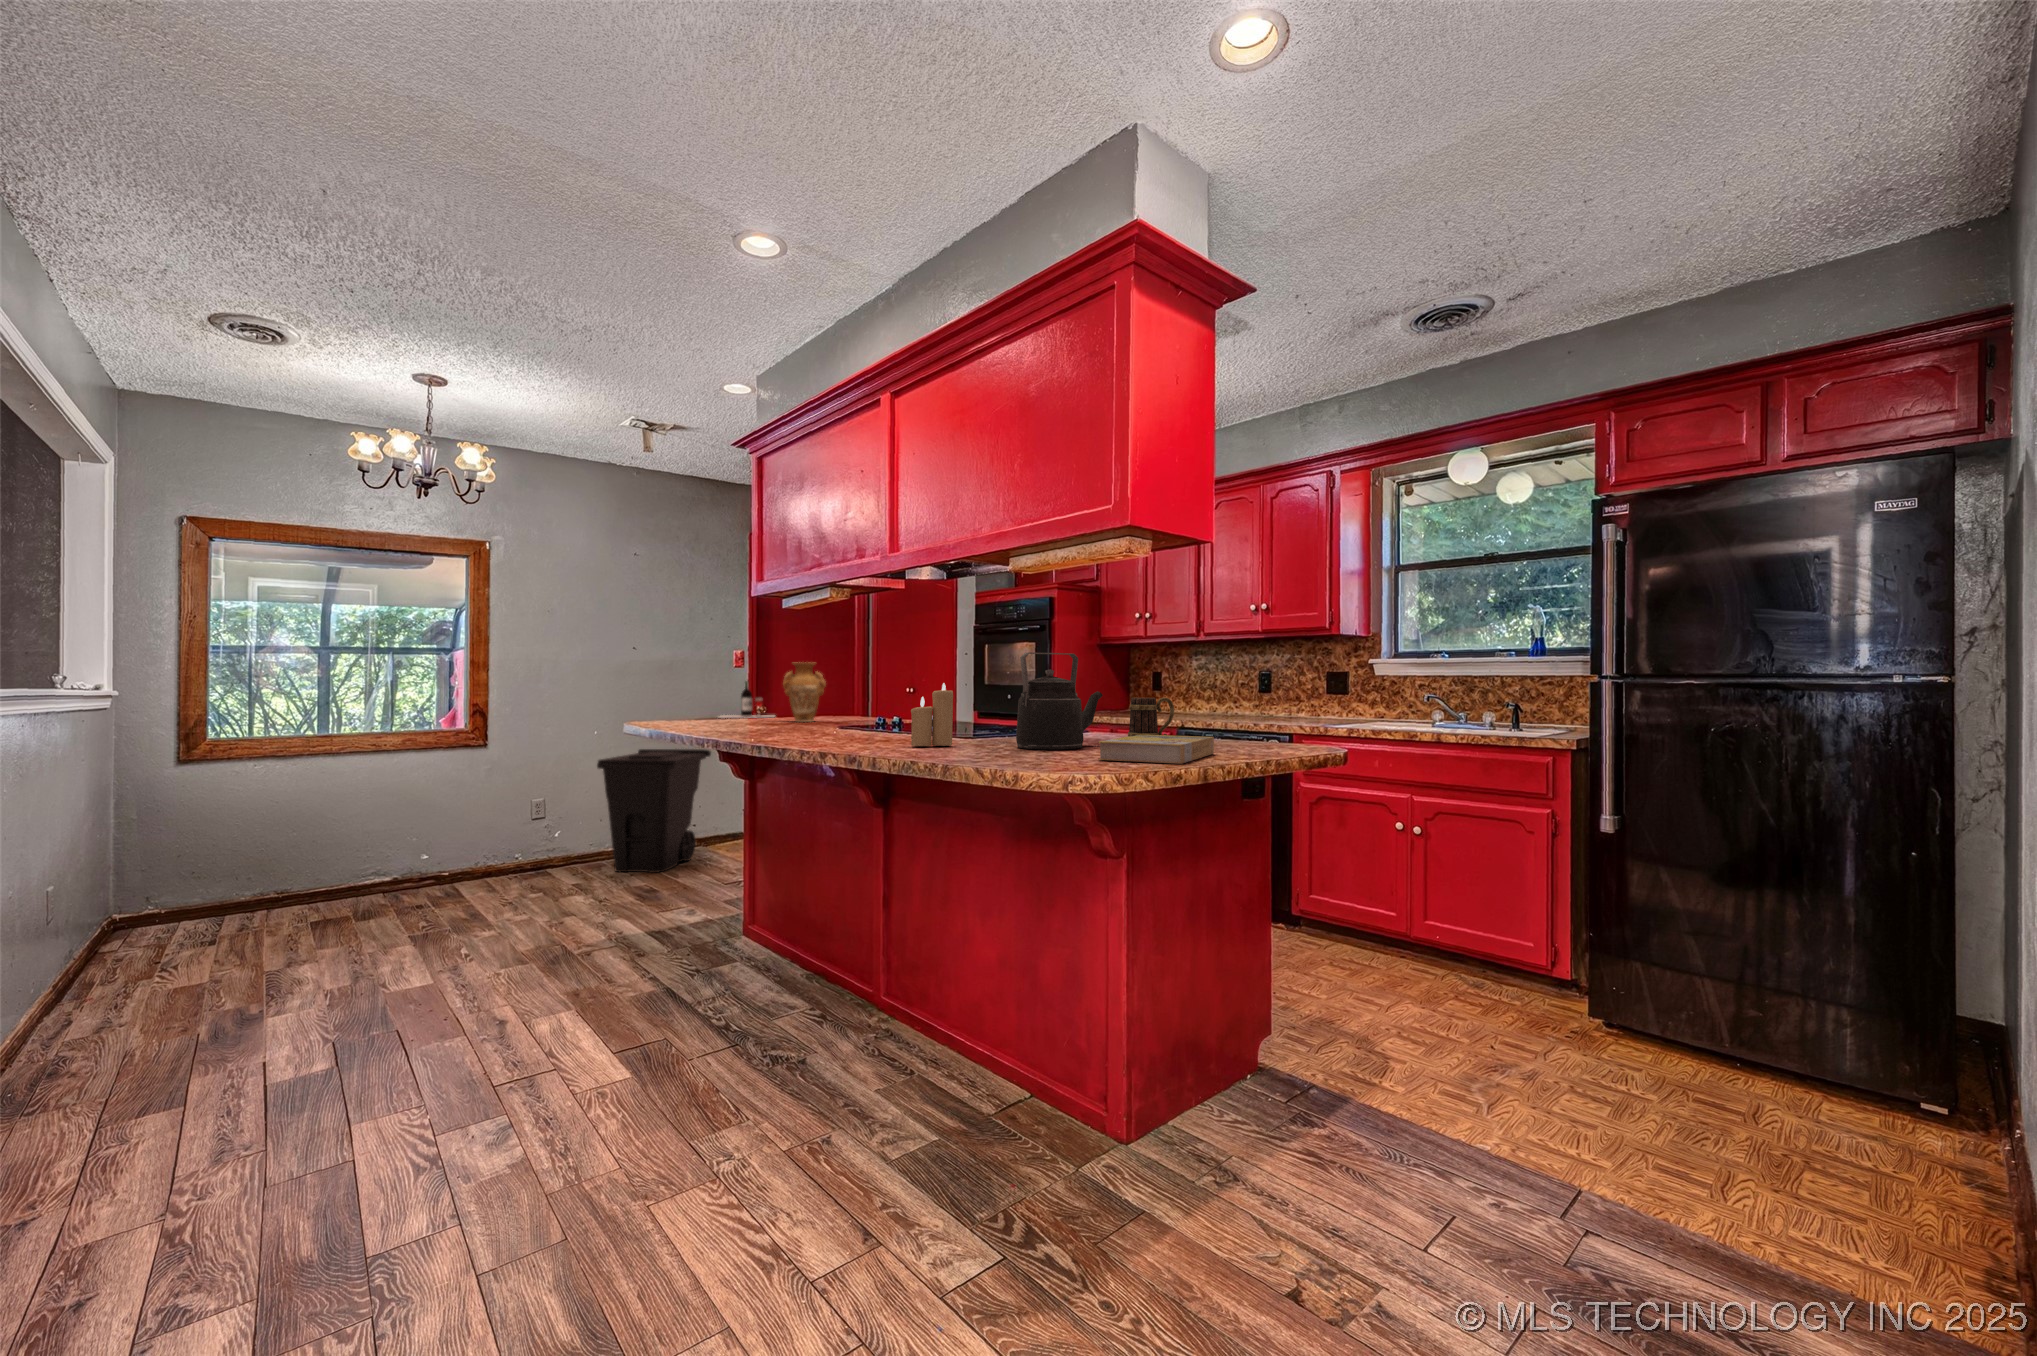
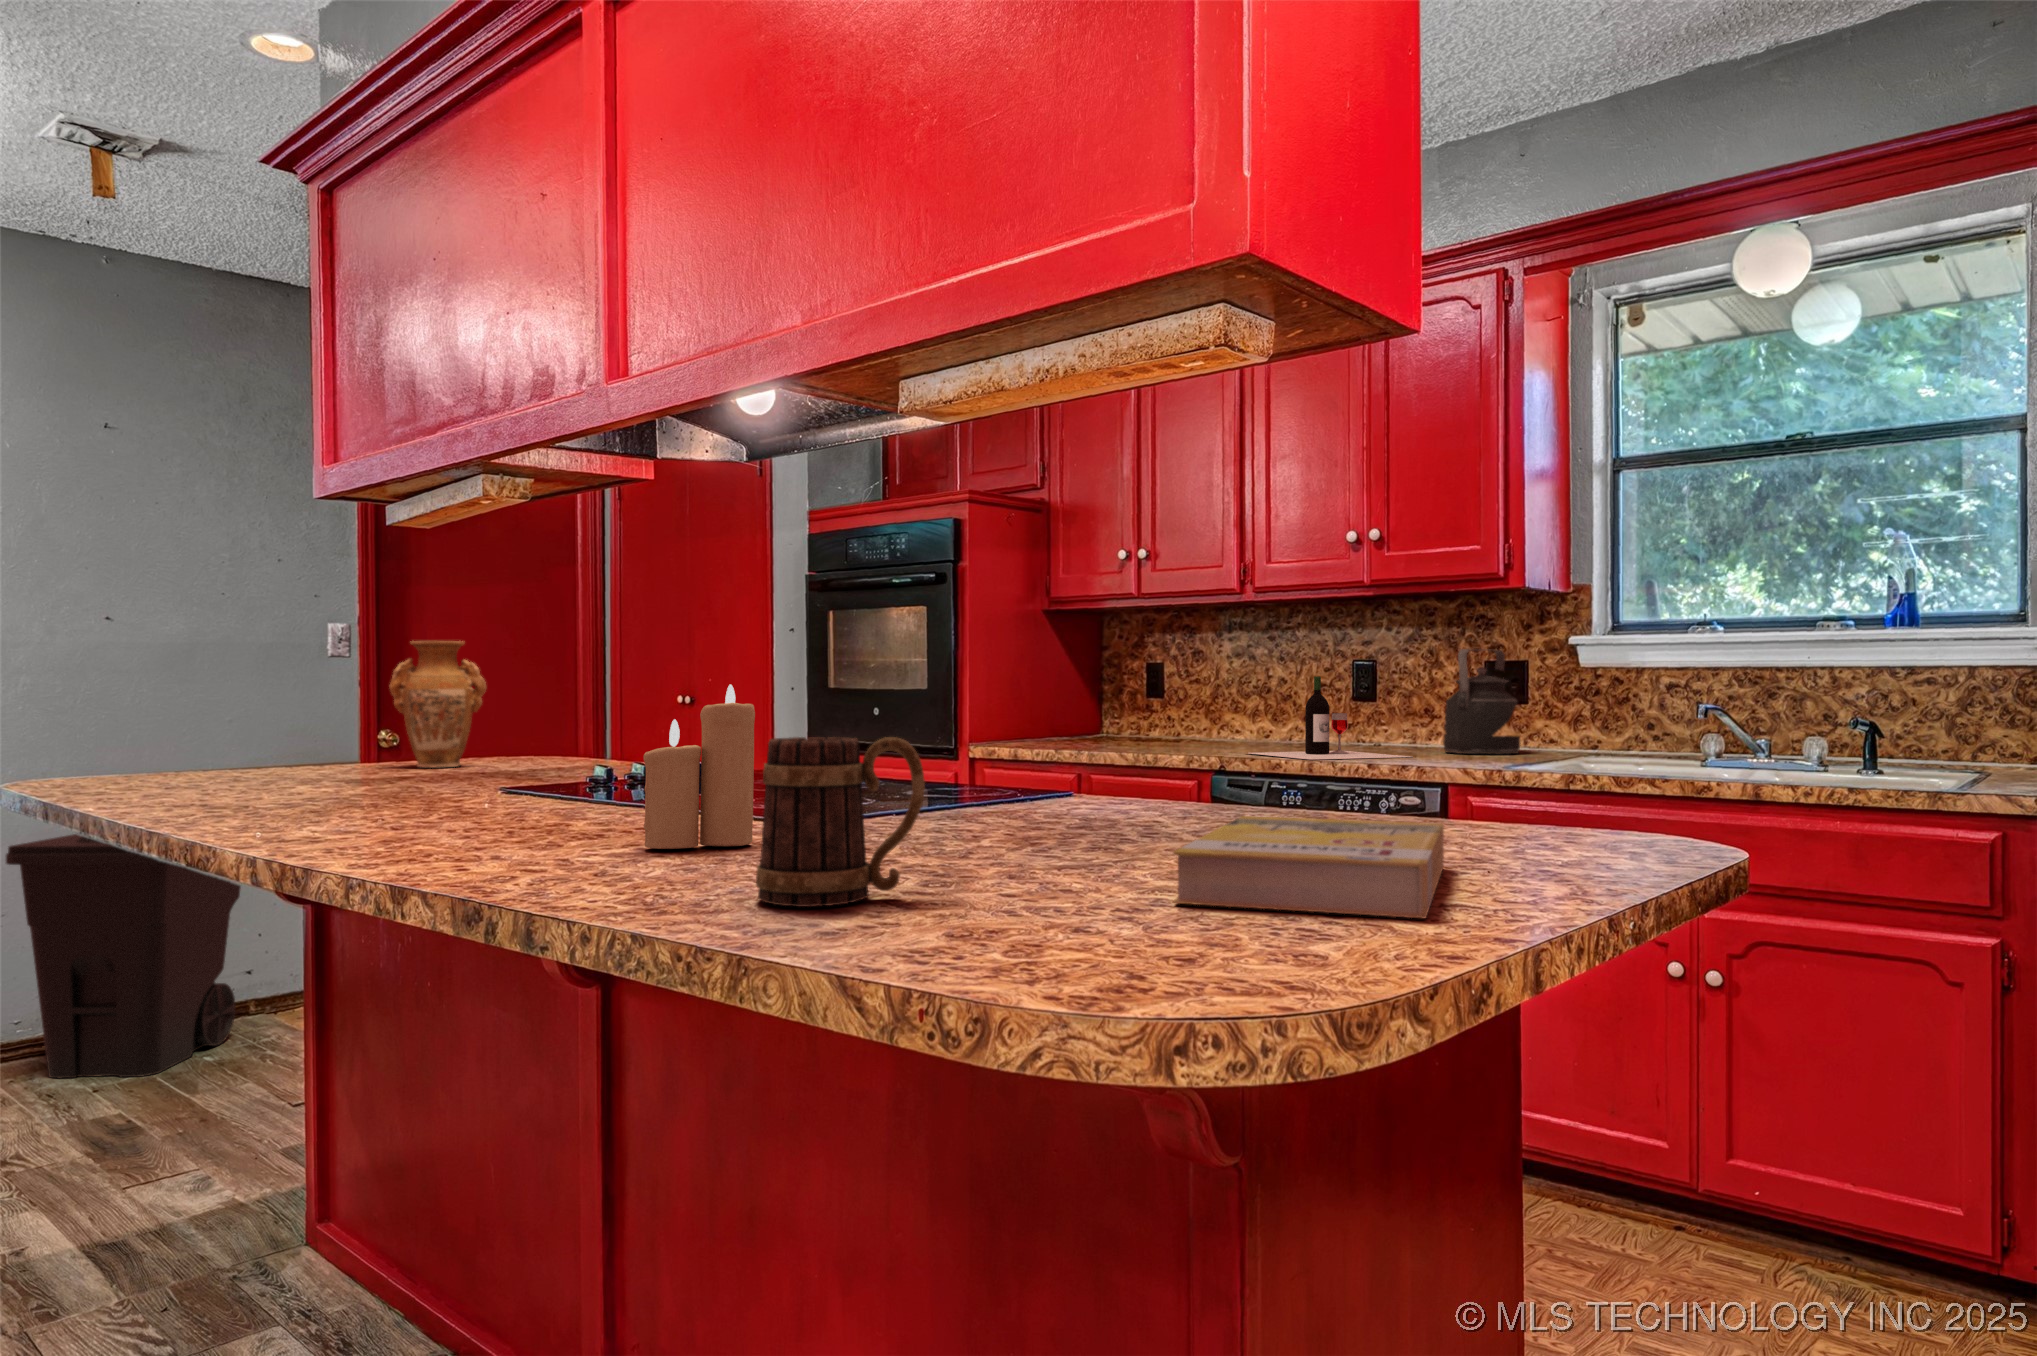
kettle: present [1016,652,1103,750] -> present [1443,649,1521,754]
wine bottle: present [719,681,774,718] -> present [1250,676,1411,759]
mug: present [1128,698,1174,736] -> present [756,737,925,907]

